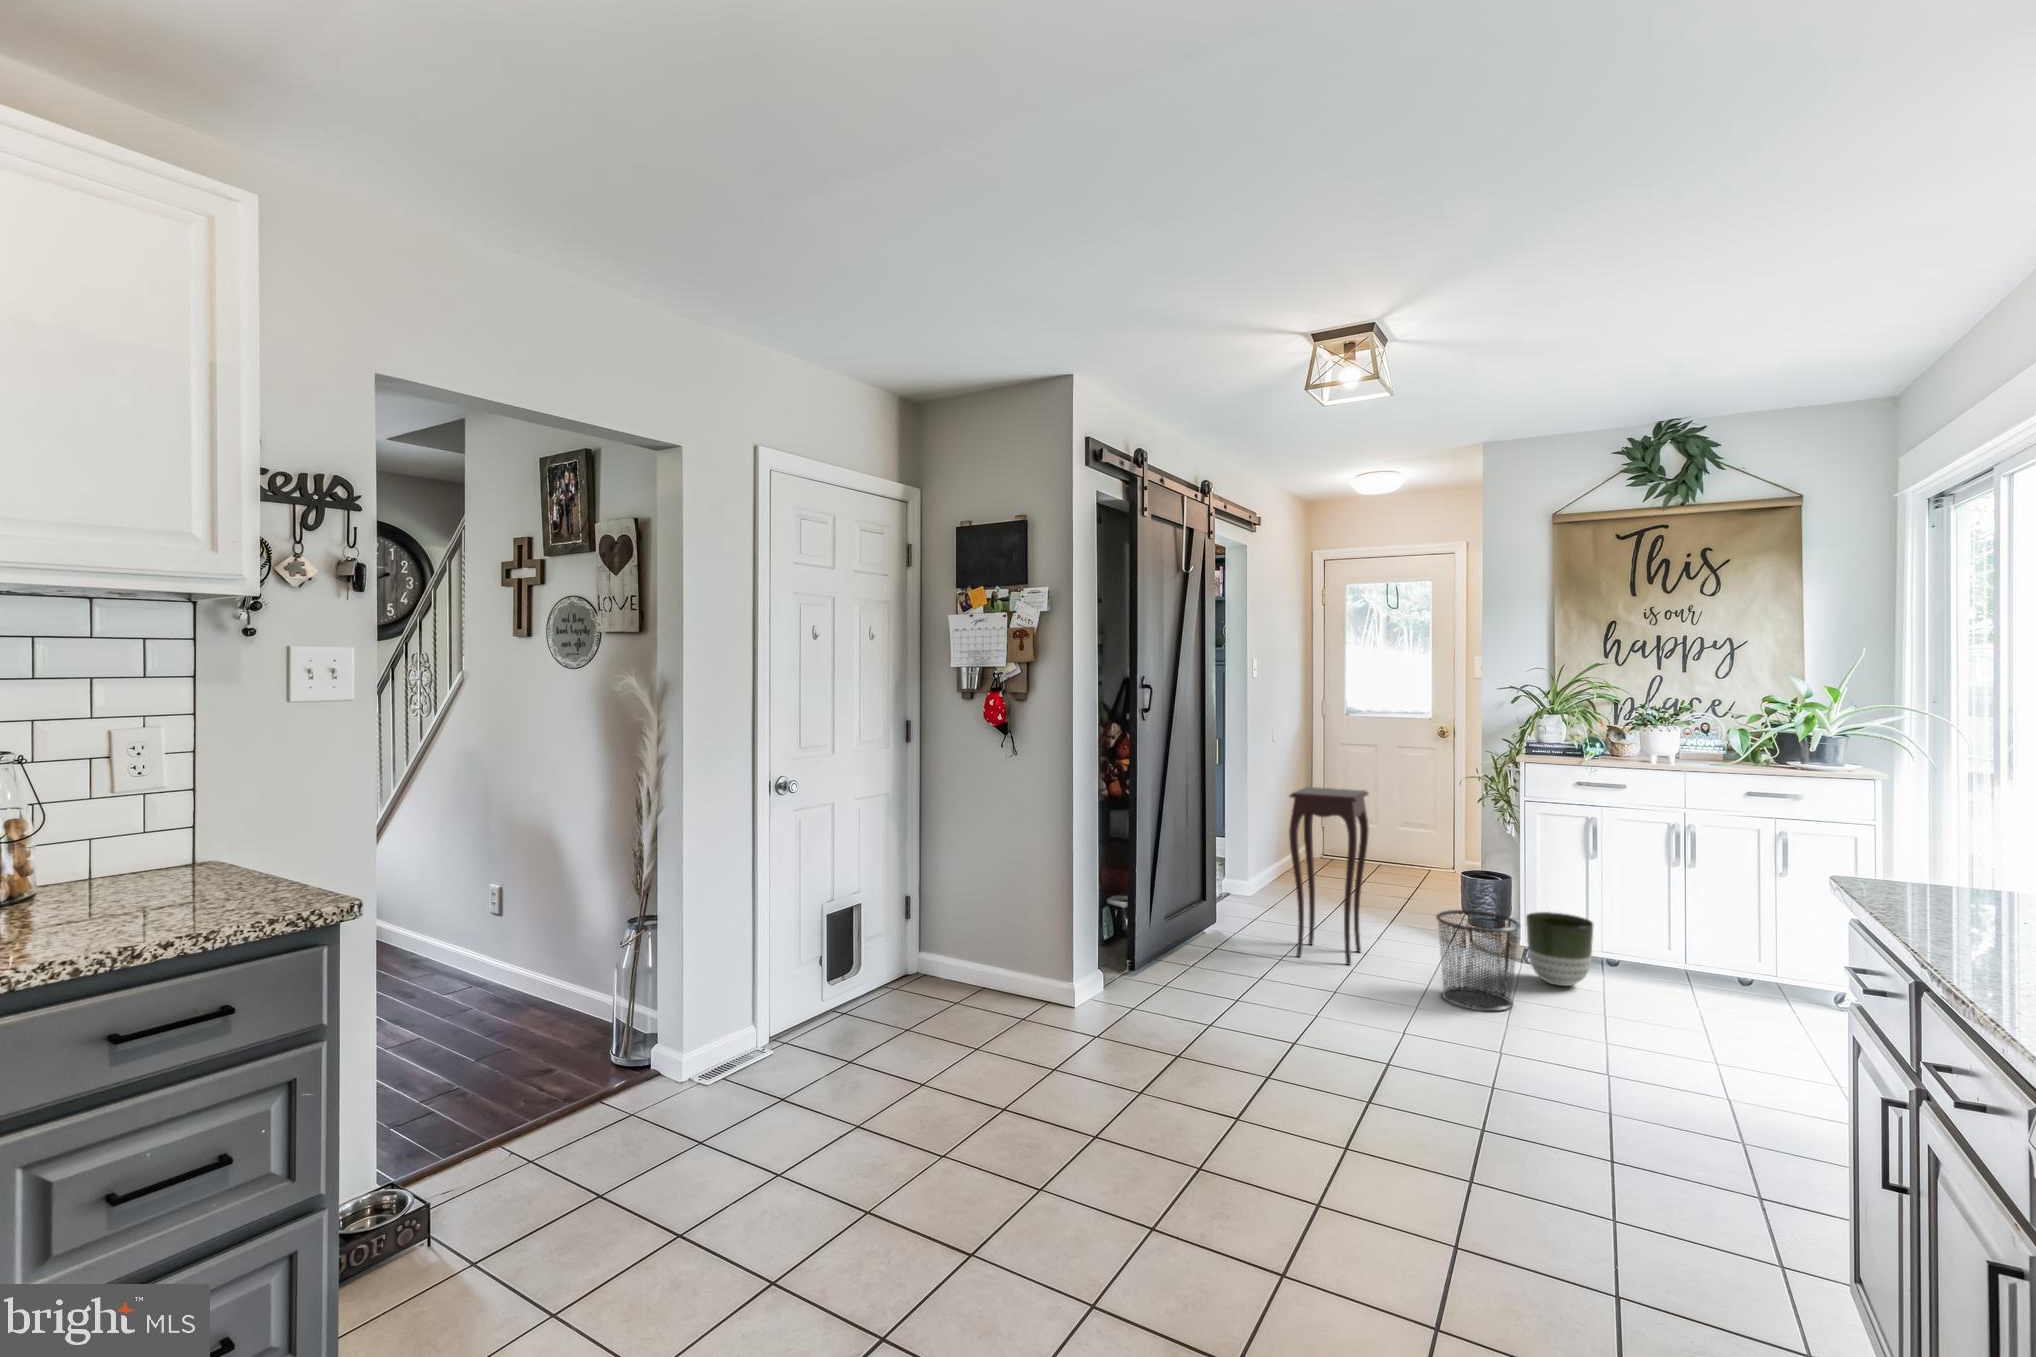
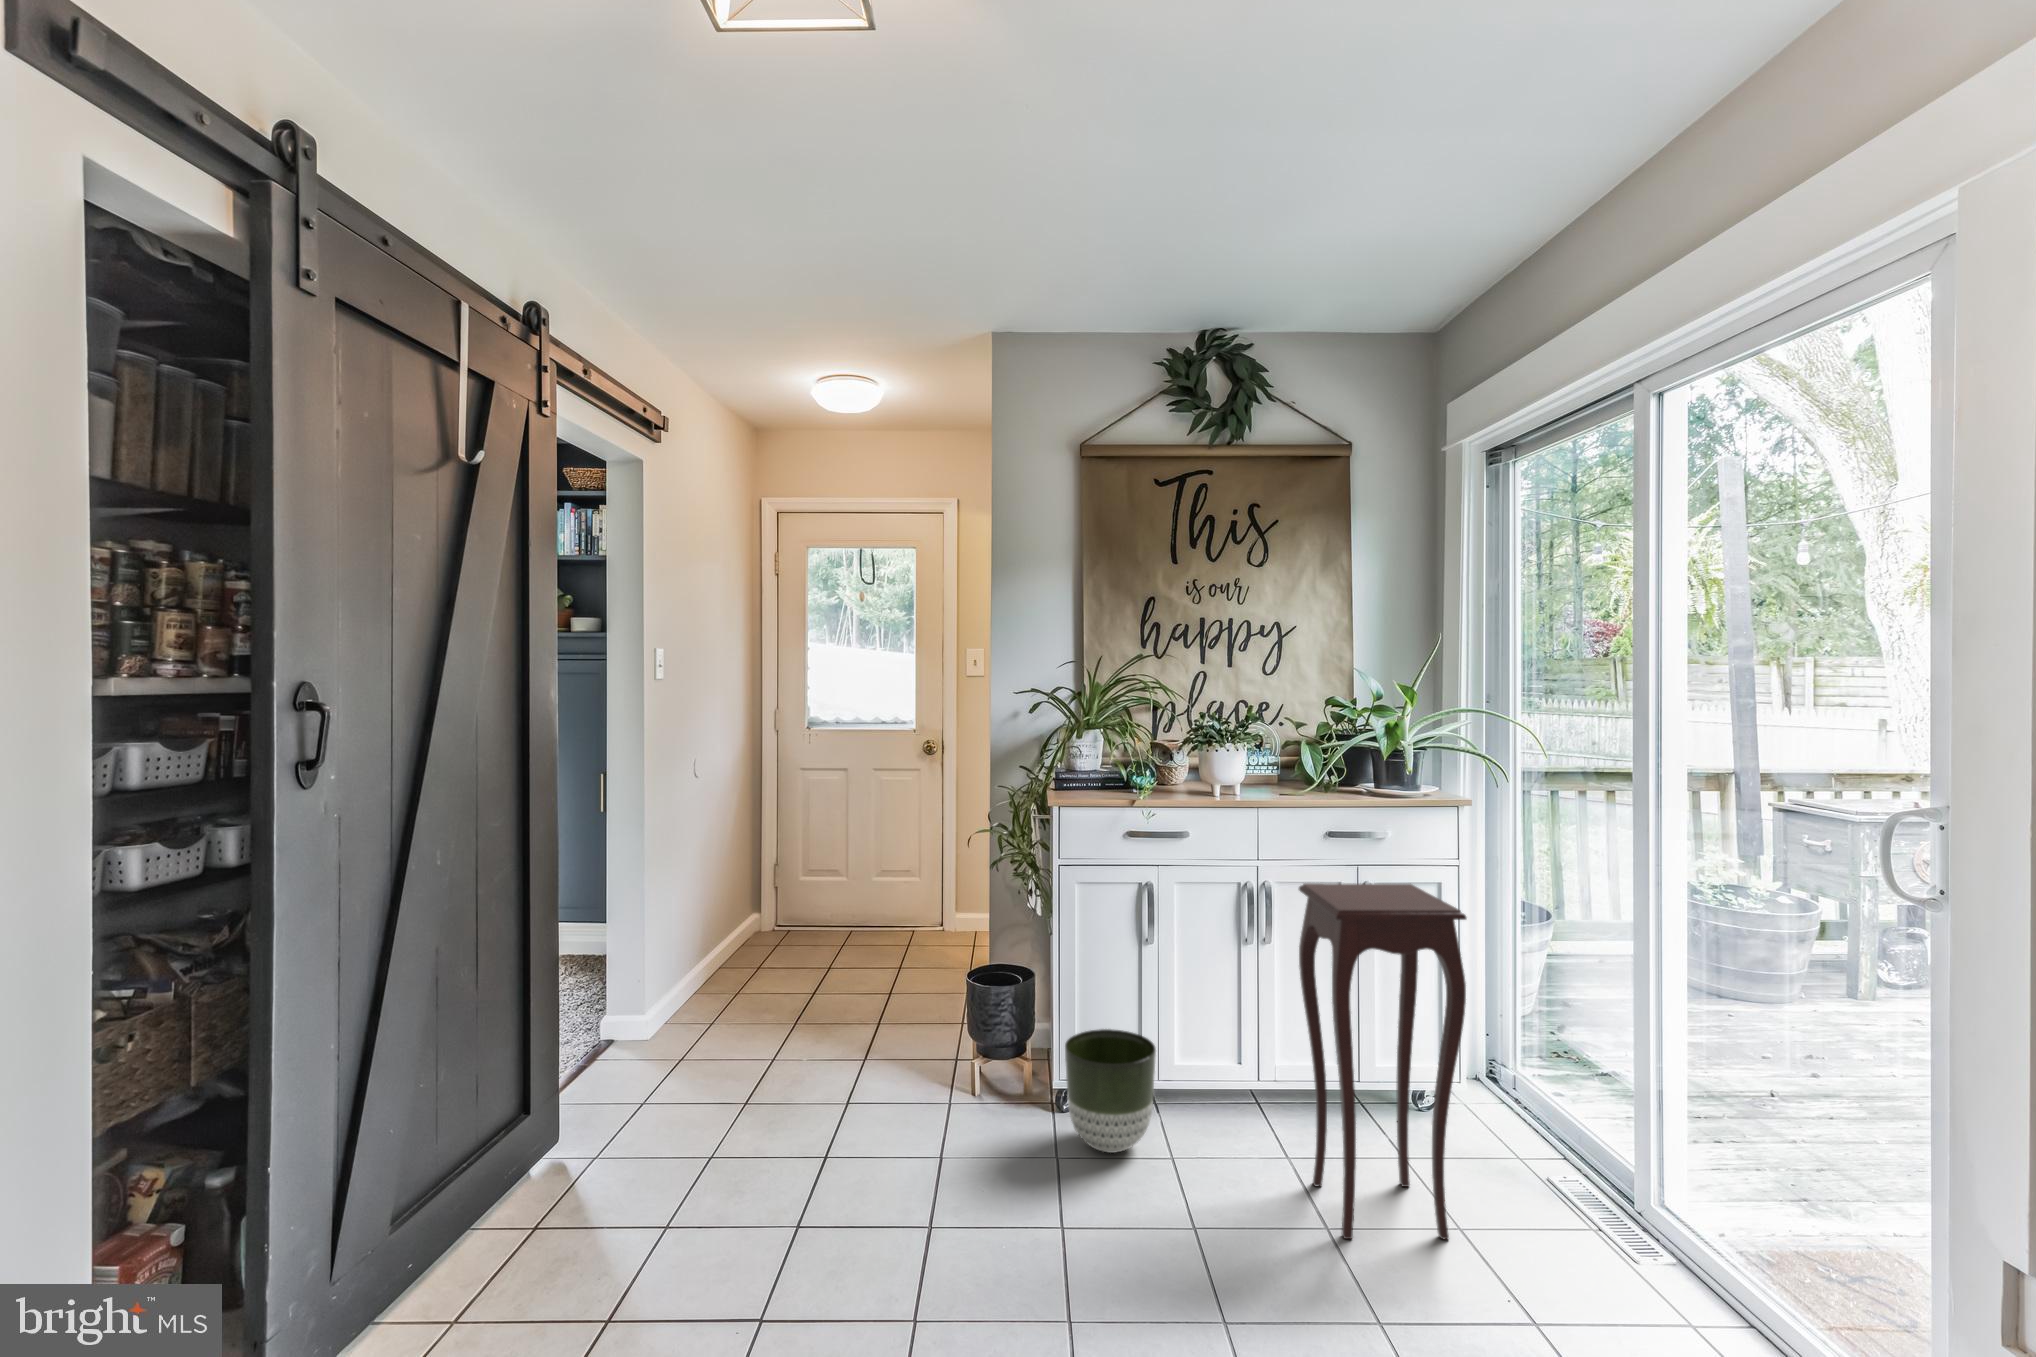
side table: present [1289,787,1369,965] -> present [1299,883,1466,1239]
trash can: present [1436,910,1520,1011] -> none [939,1065,1072,1267]

